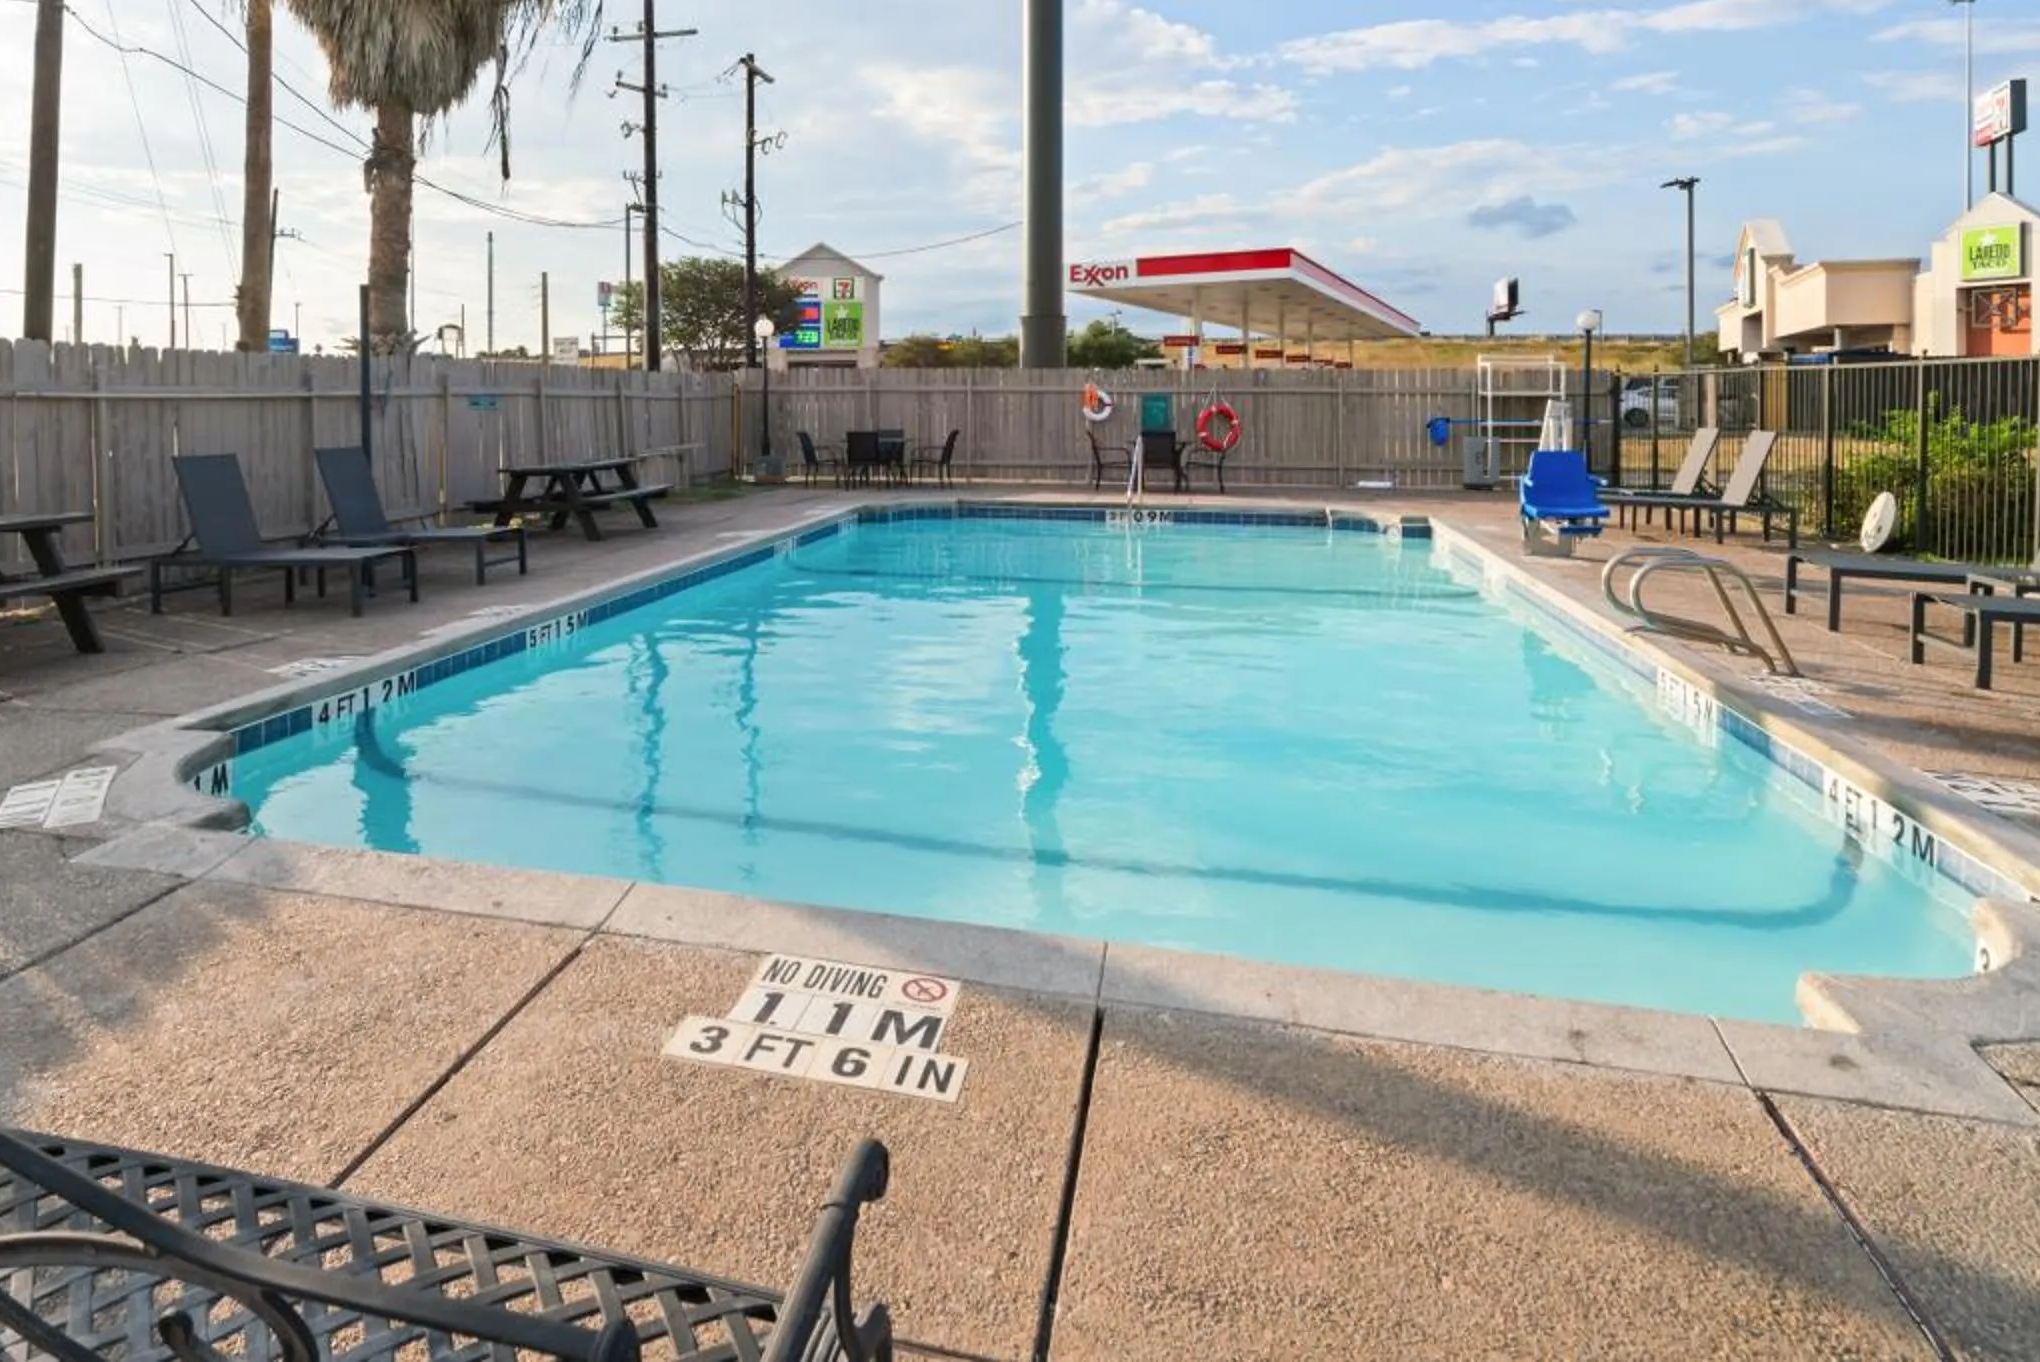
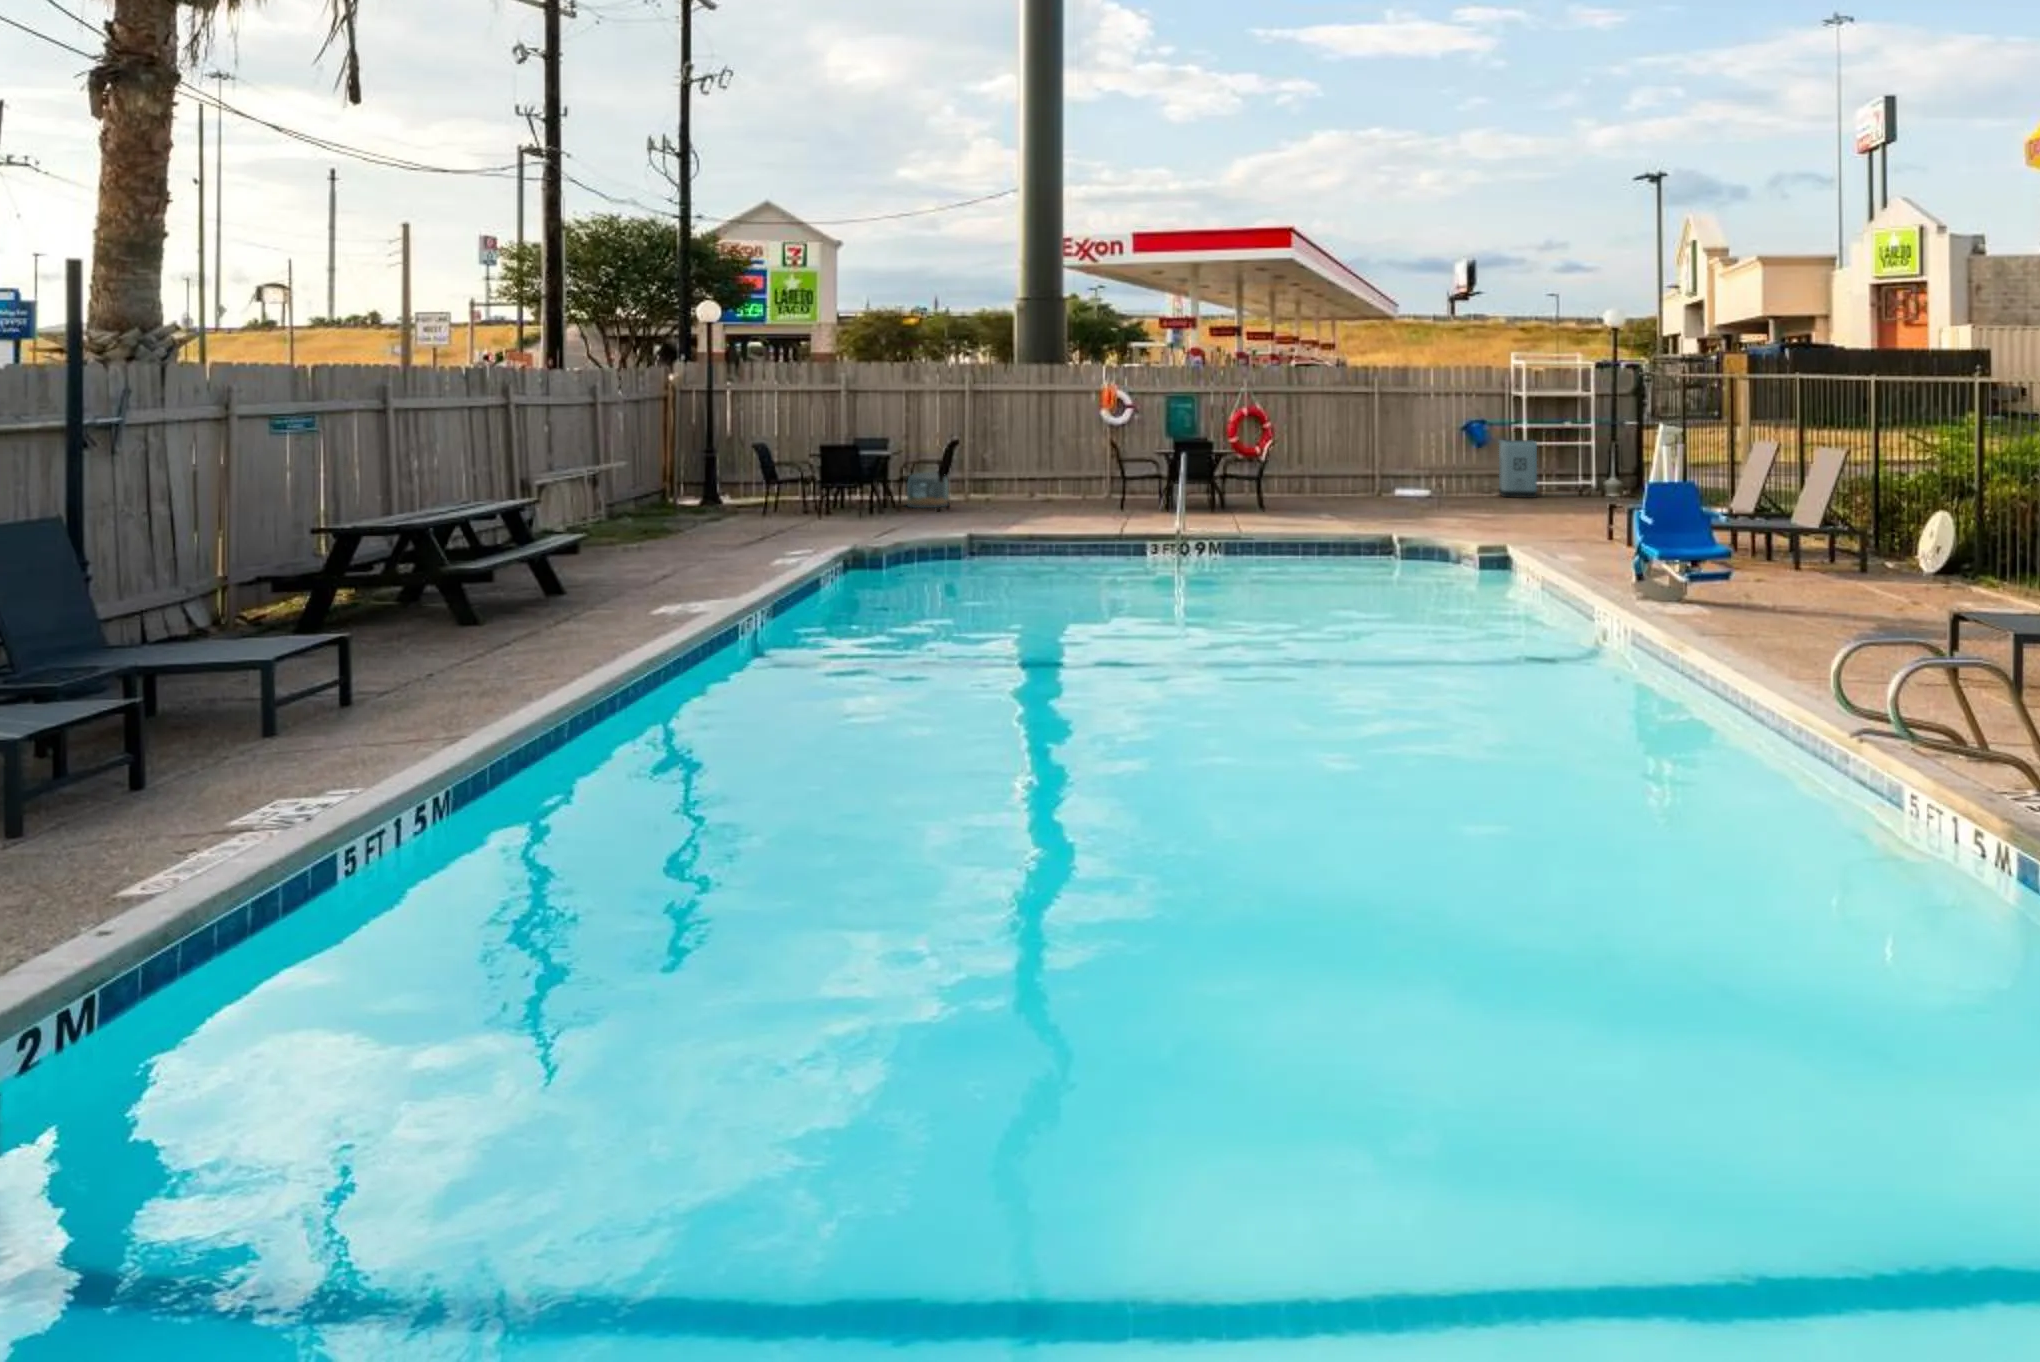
pouf: present [754,456,786,484] -> present [907,472,949,508]

